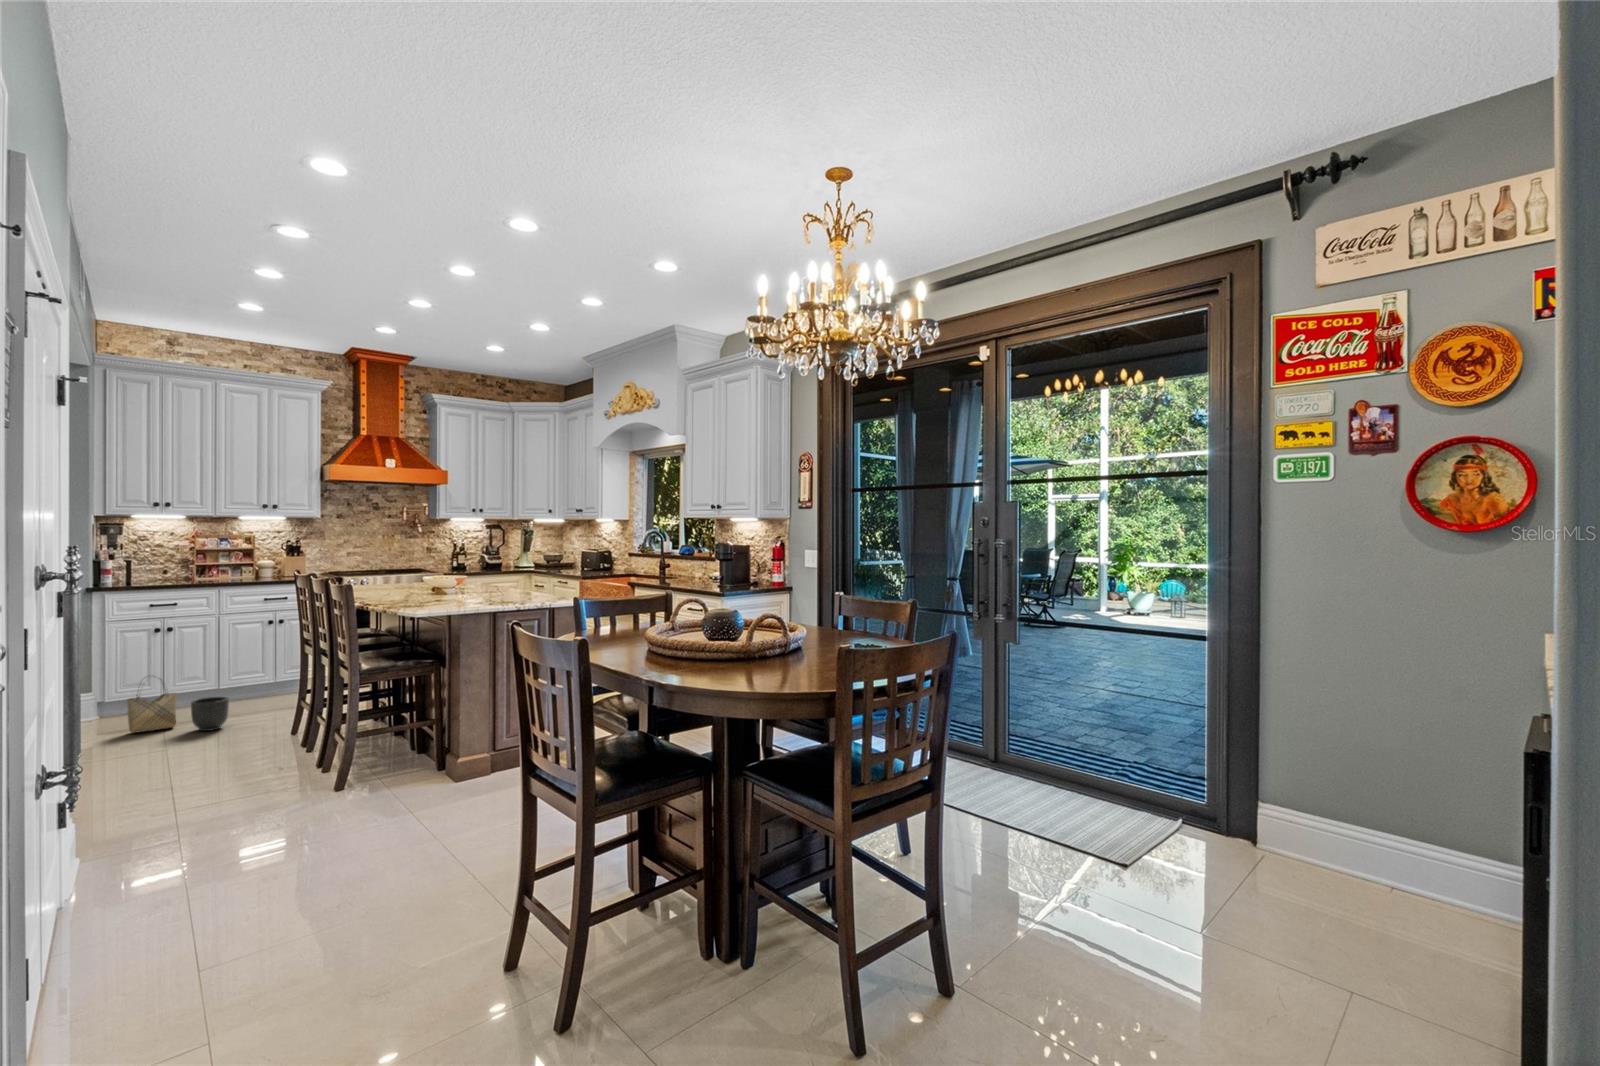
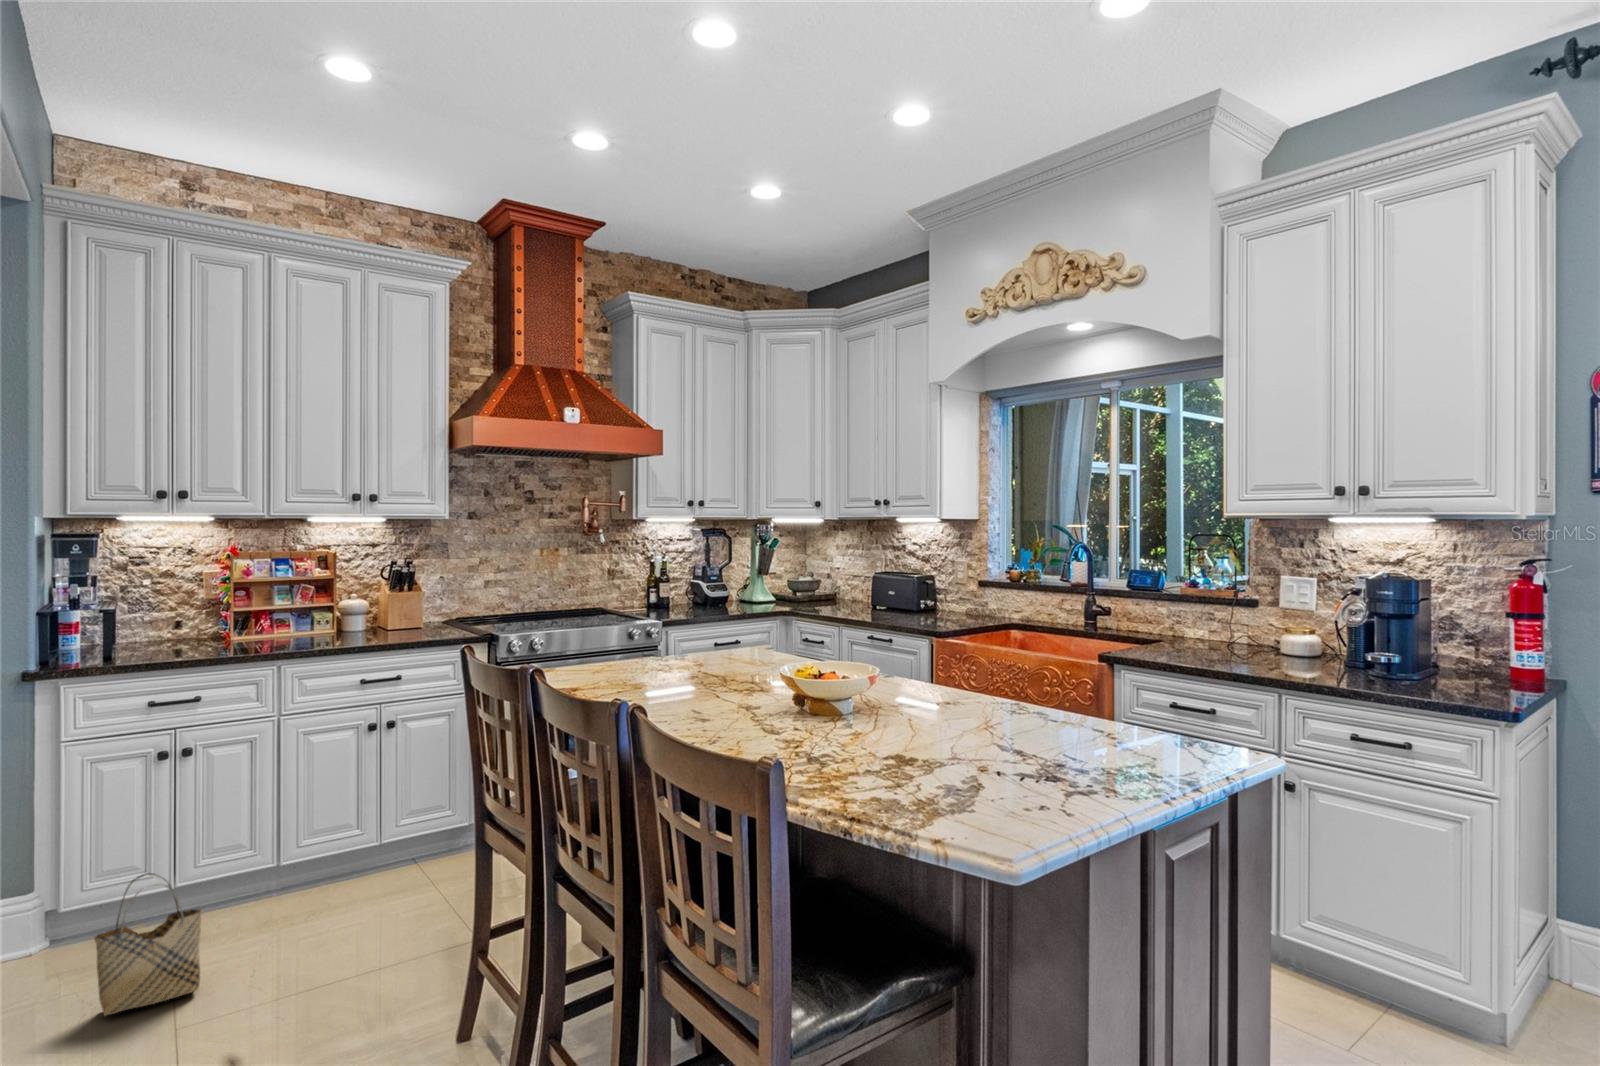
planter: present [191,697,229,731] -> none [232,920,311,1010]

